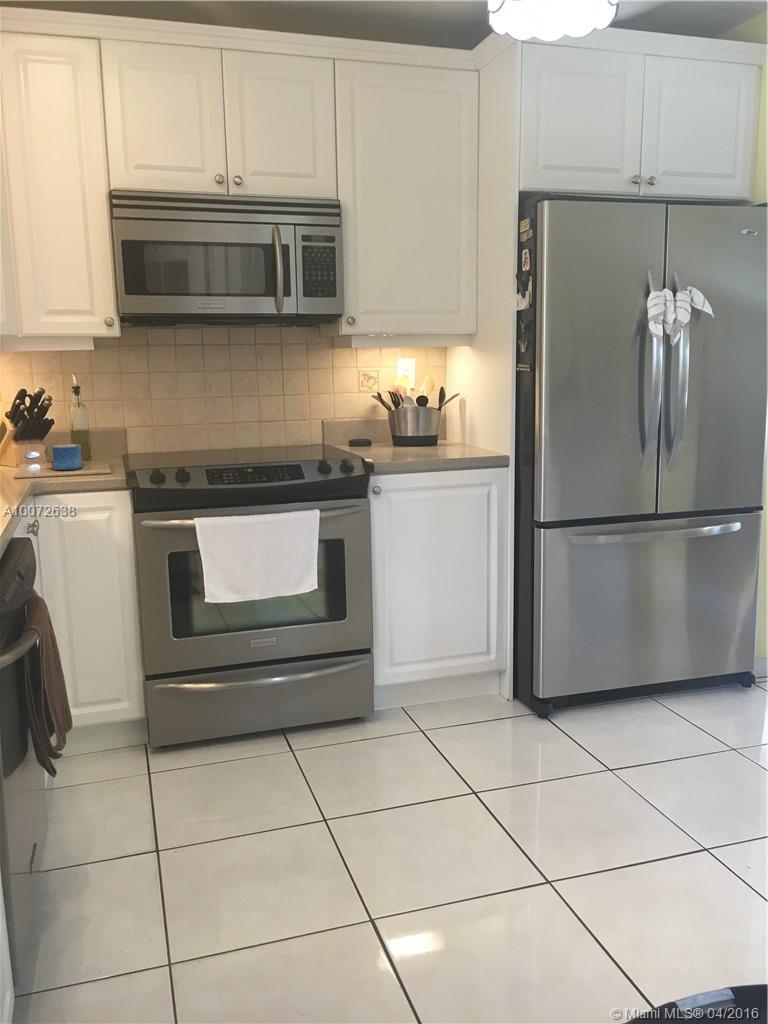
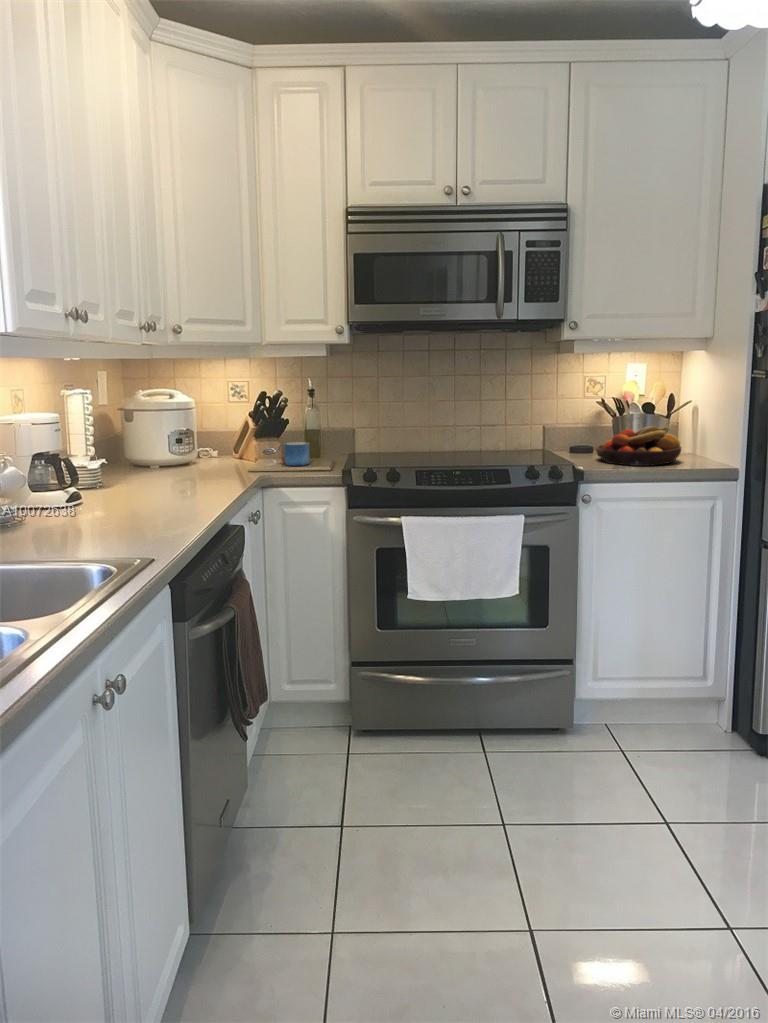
fruit bowl: none [378,418,457,456] -> present [596,426,681,466]

